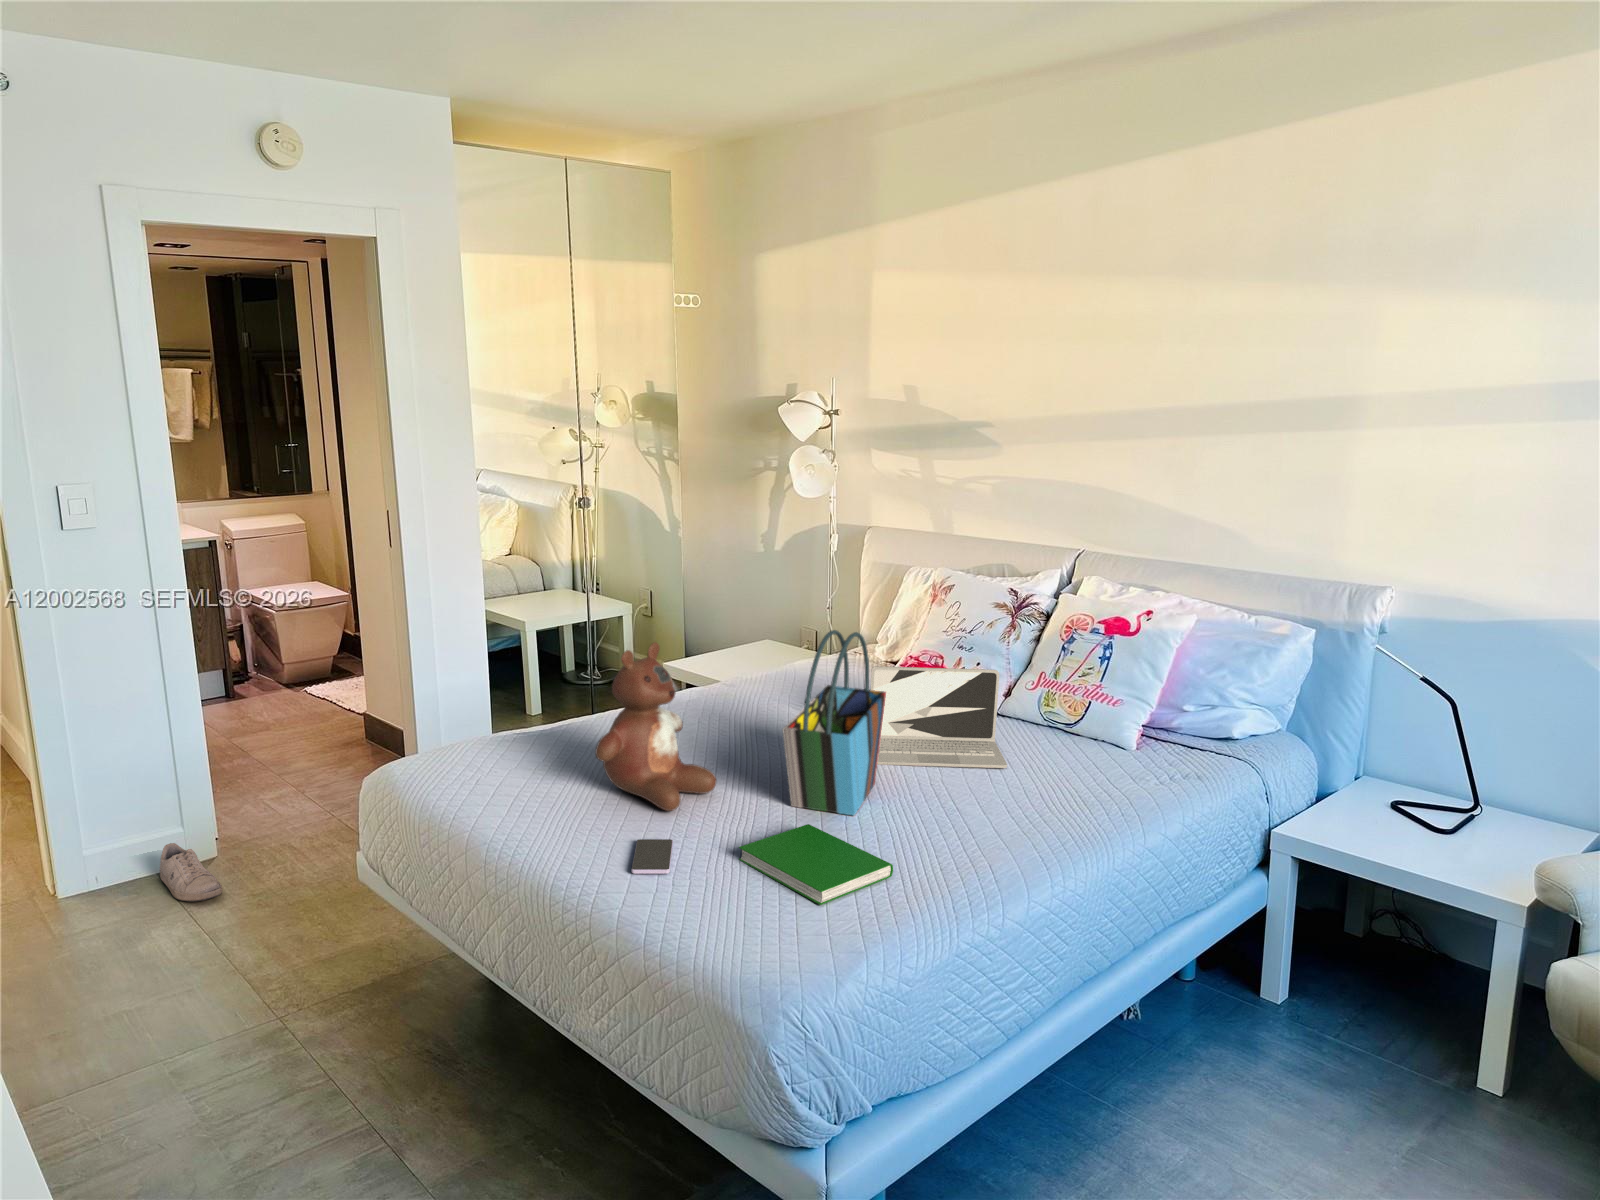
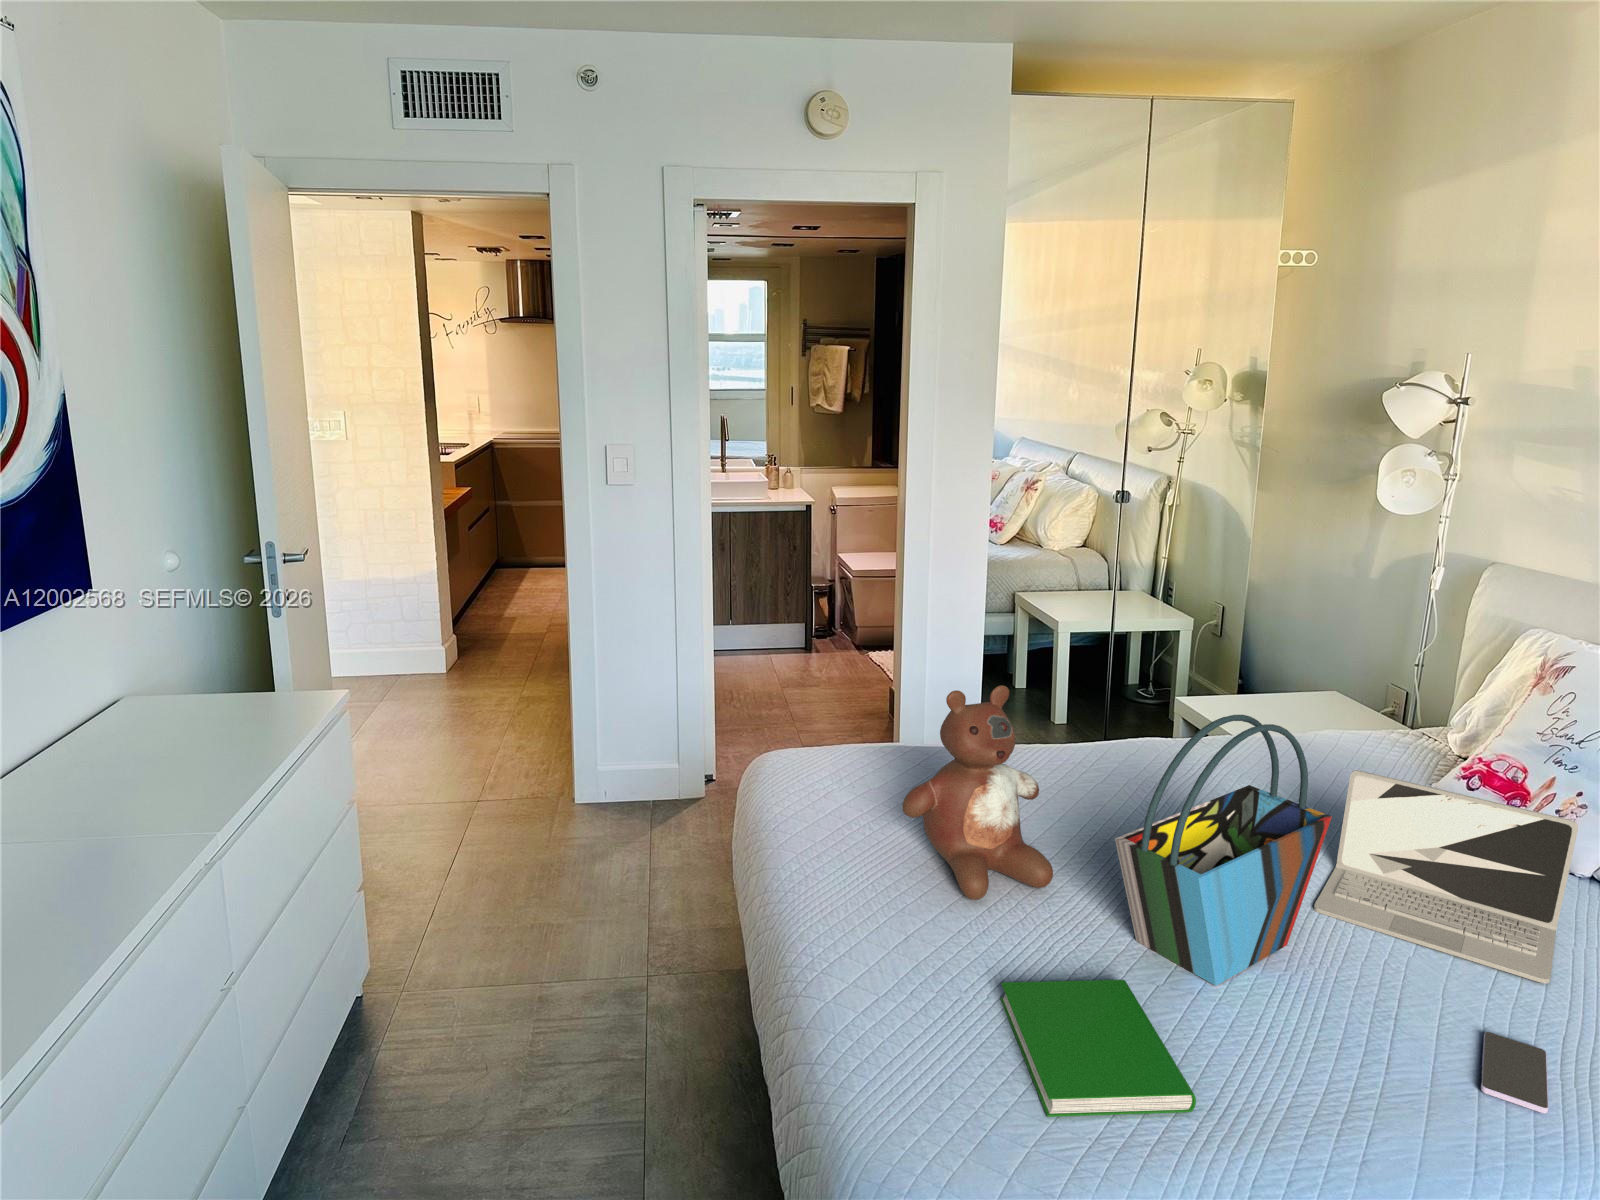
smartphone: present [631,839,673,874] -> present [1481,1032,1548,1113]
shoe: present [160,843,222,902] -> none [647,776,682,835]

